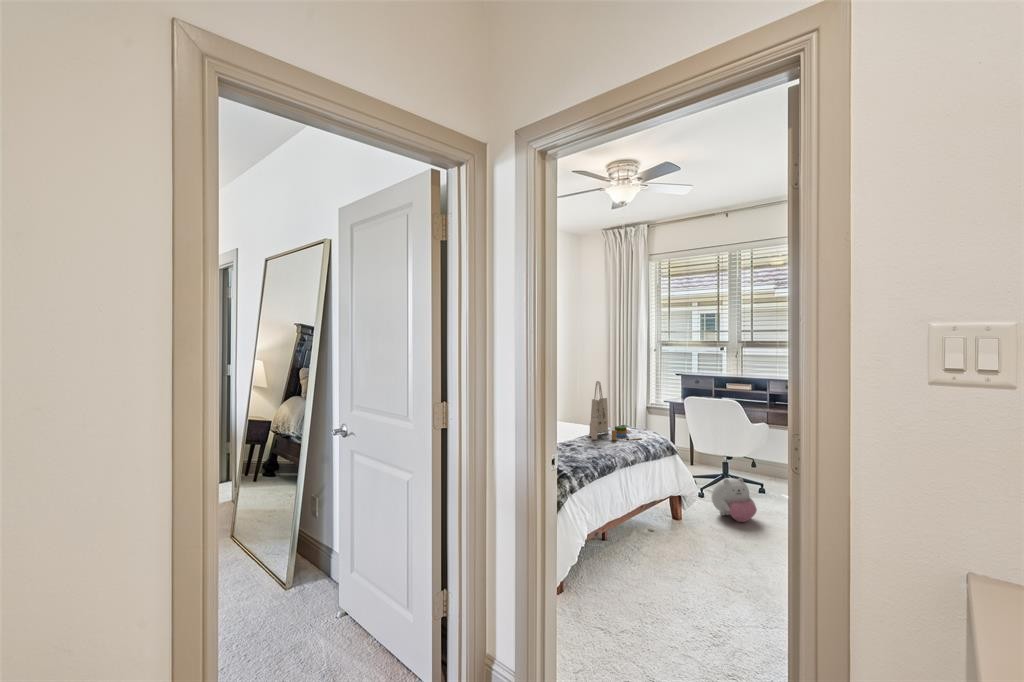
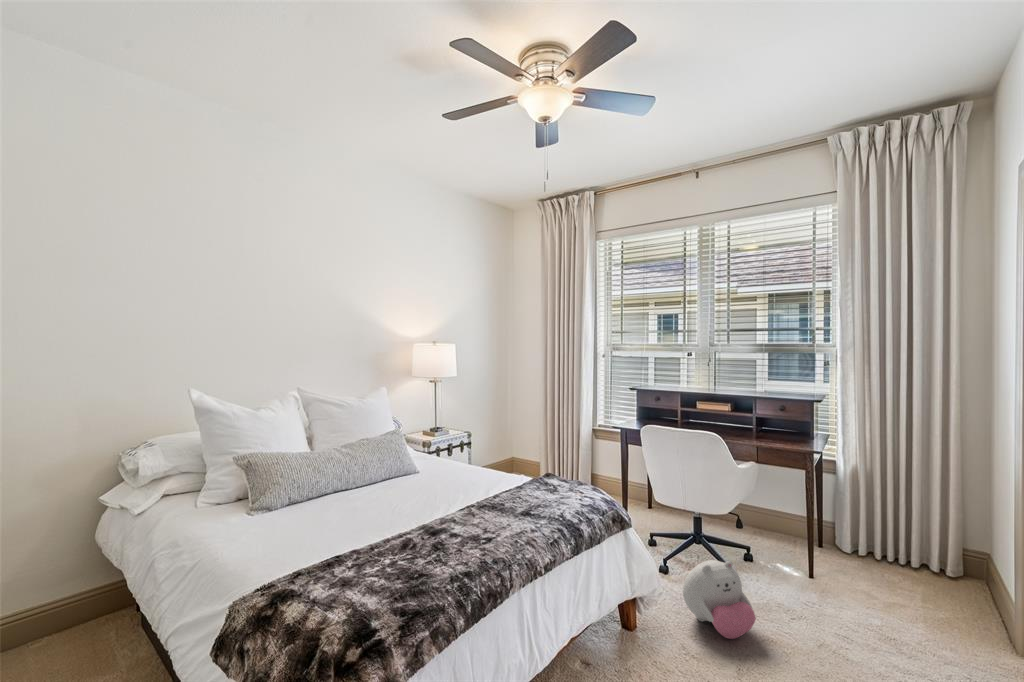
tote bag: present [589,381,642,440] -> none [486,408,571,513]

